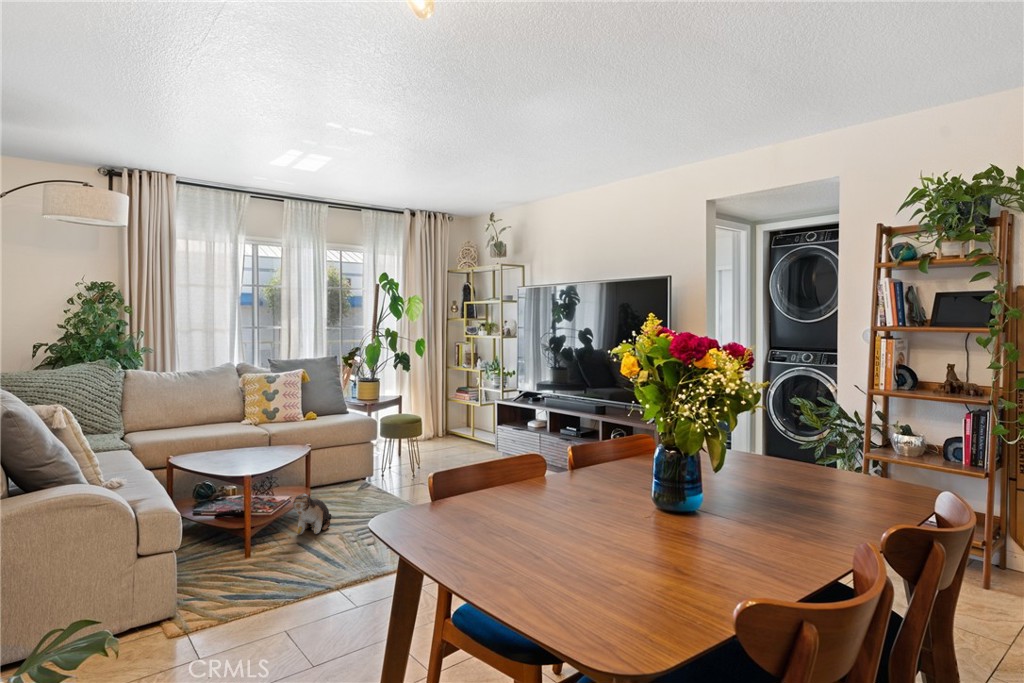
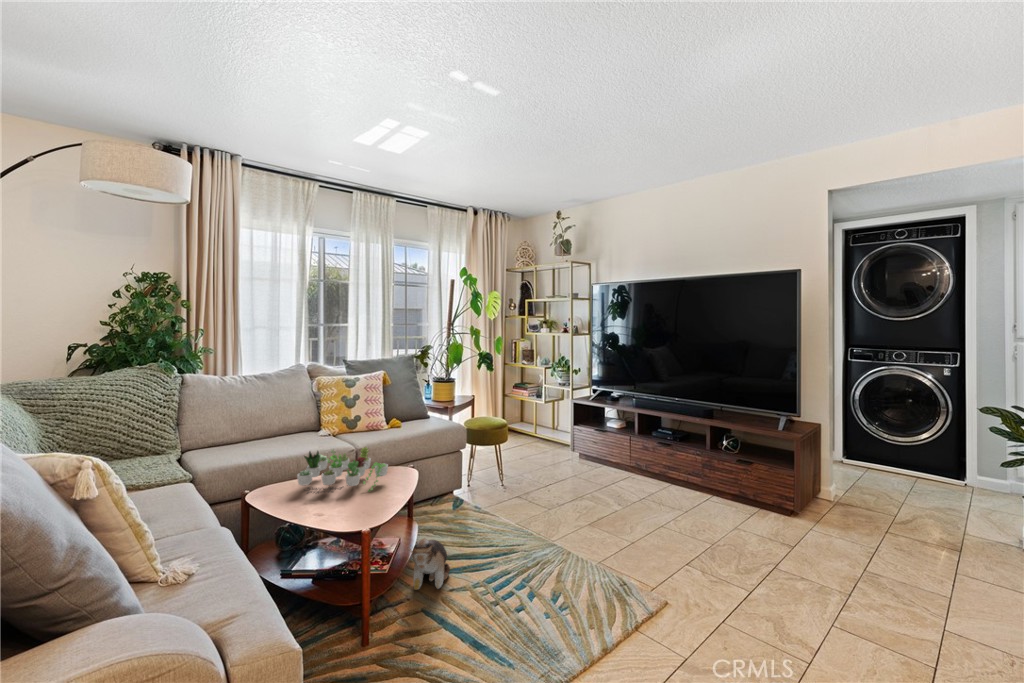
succulent plant: none [205,424,283,459] -> present [297,447,388,494]

